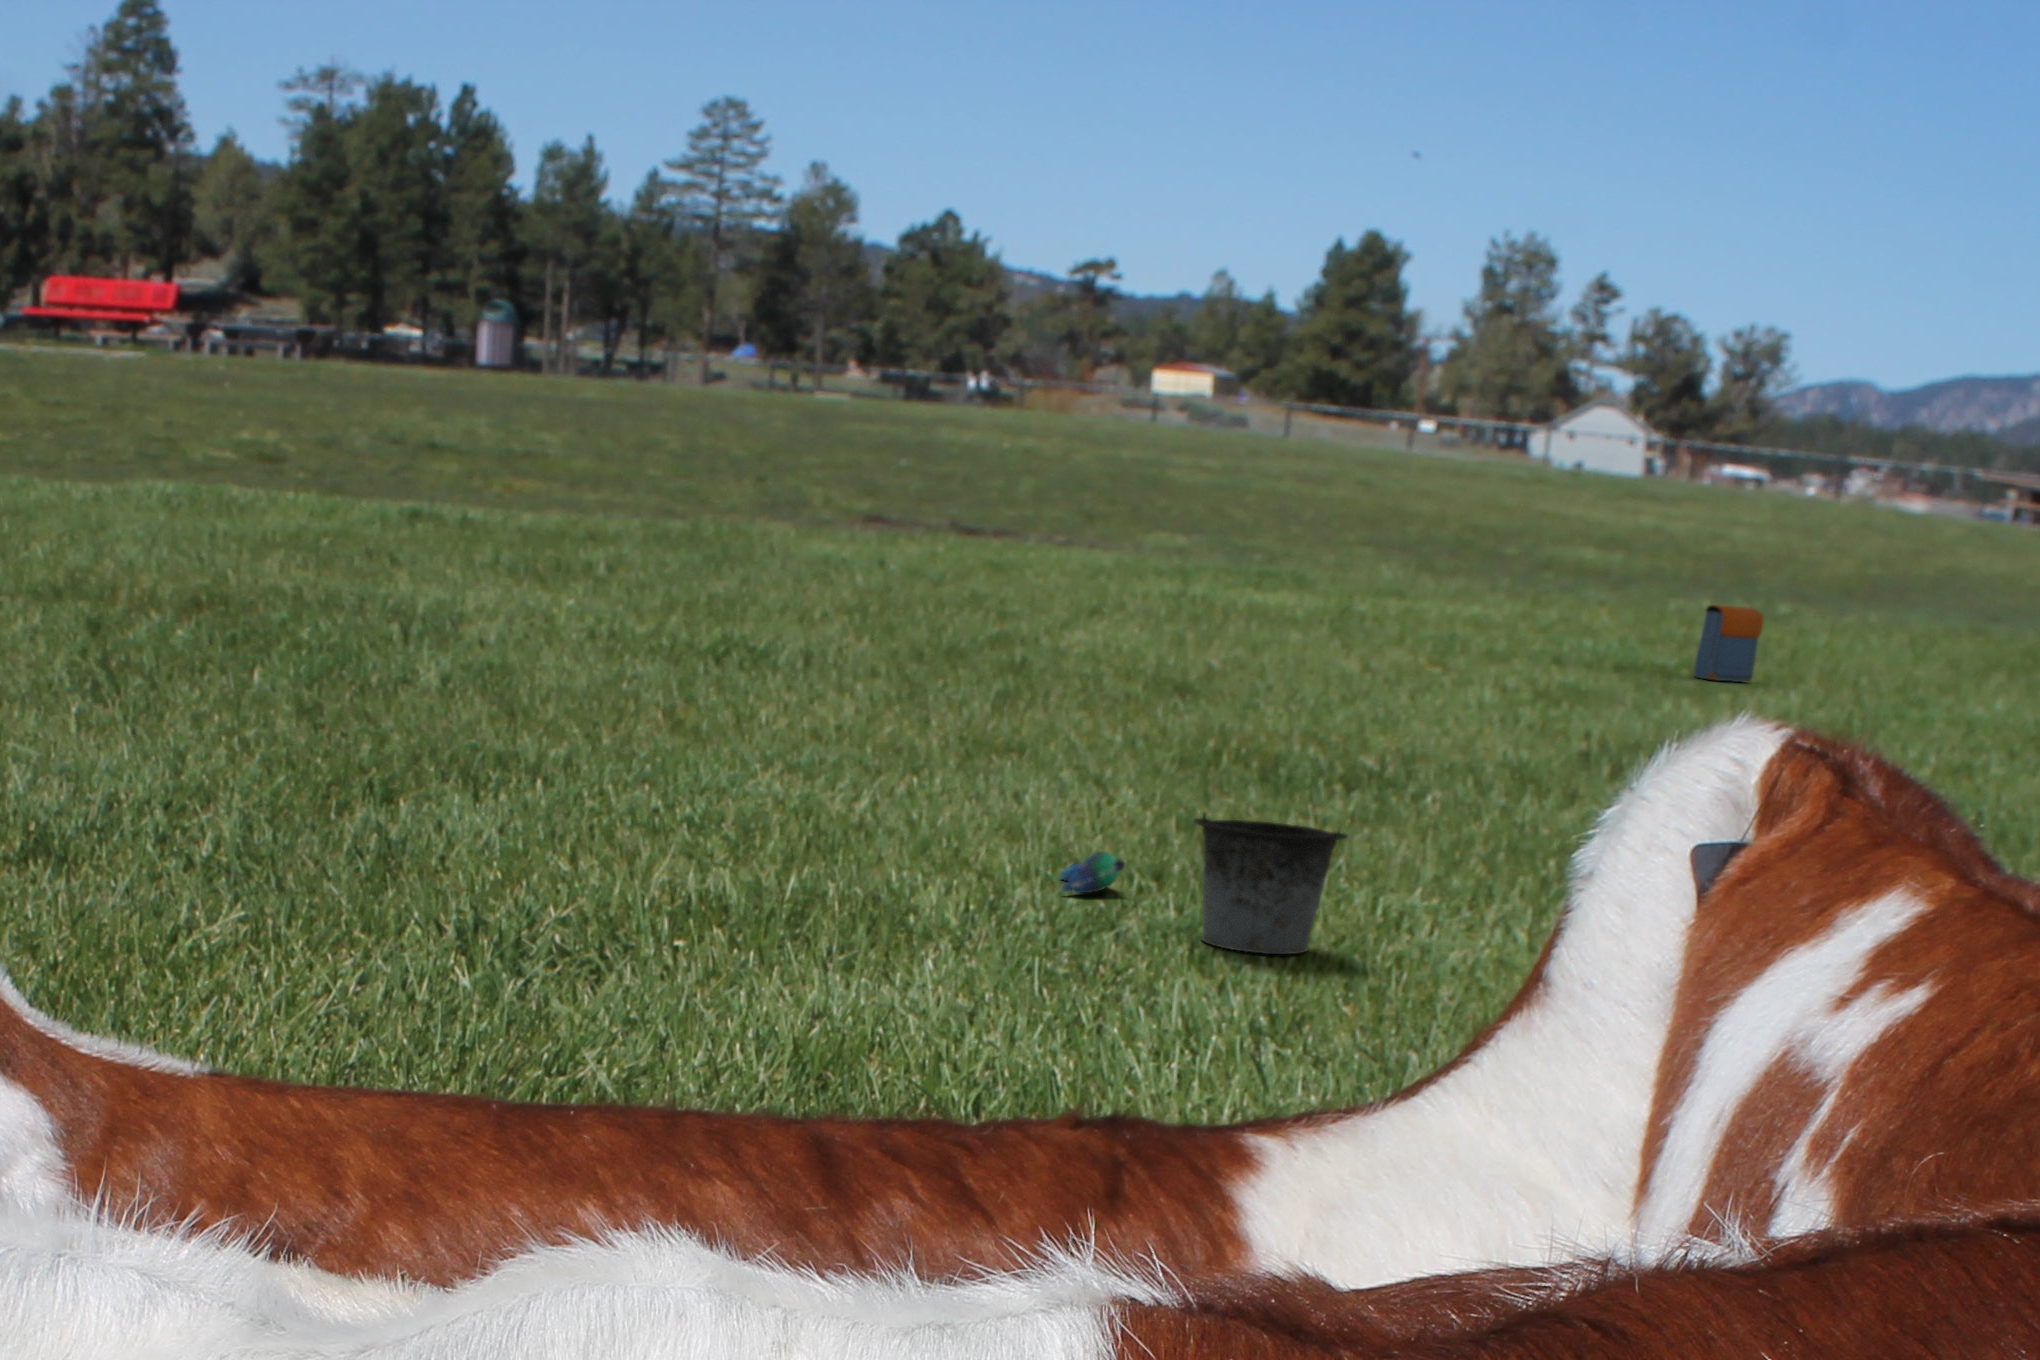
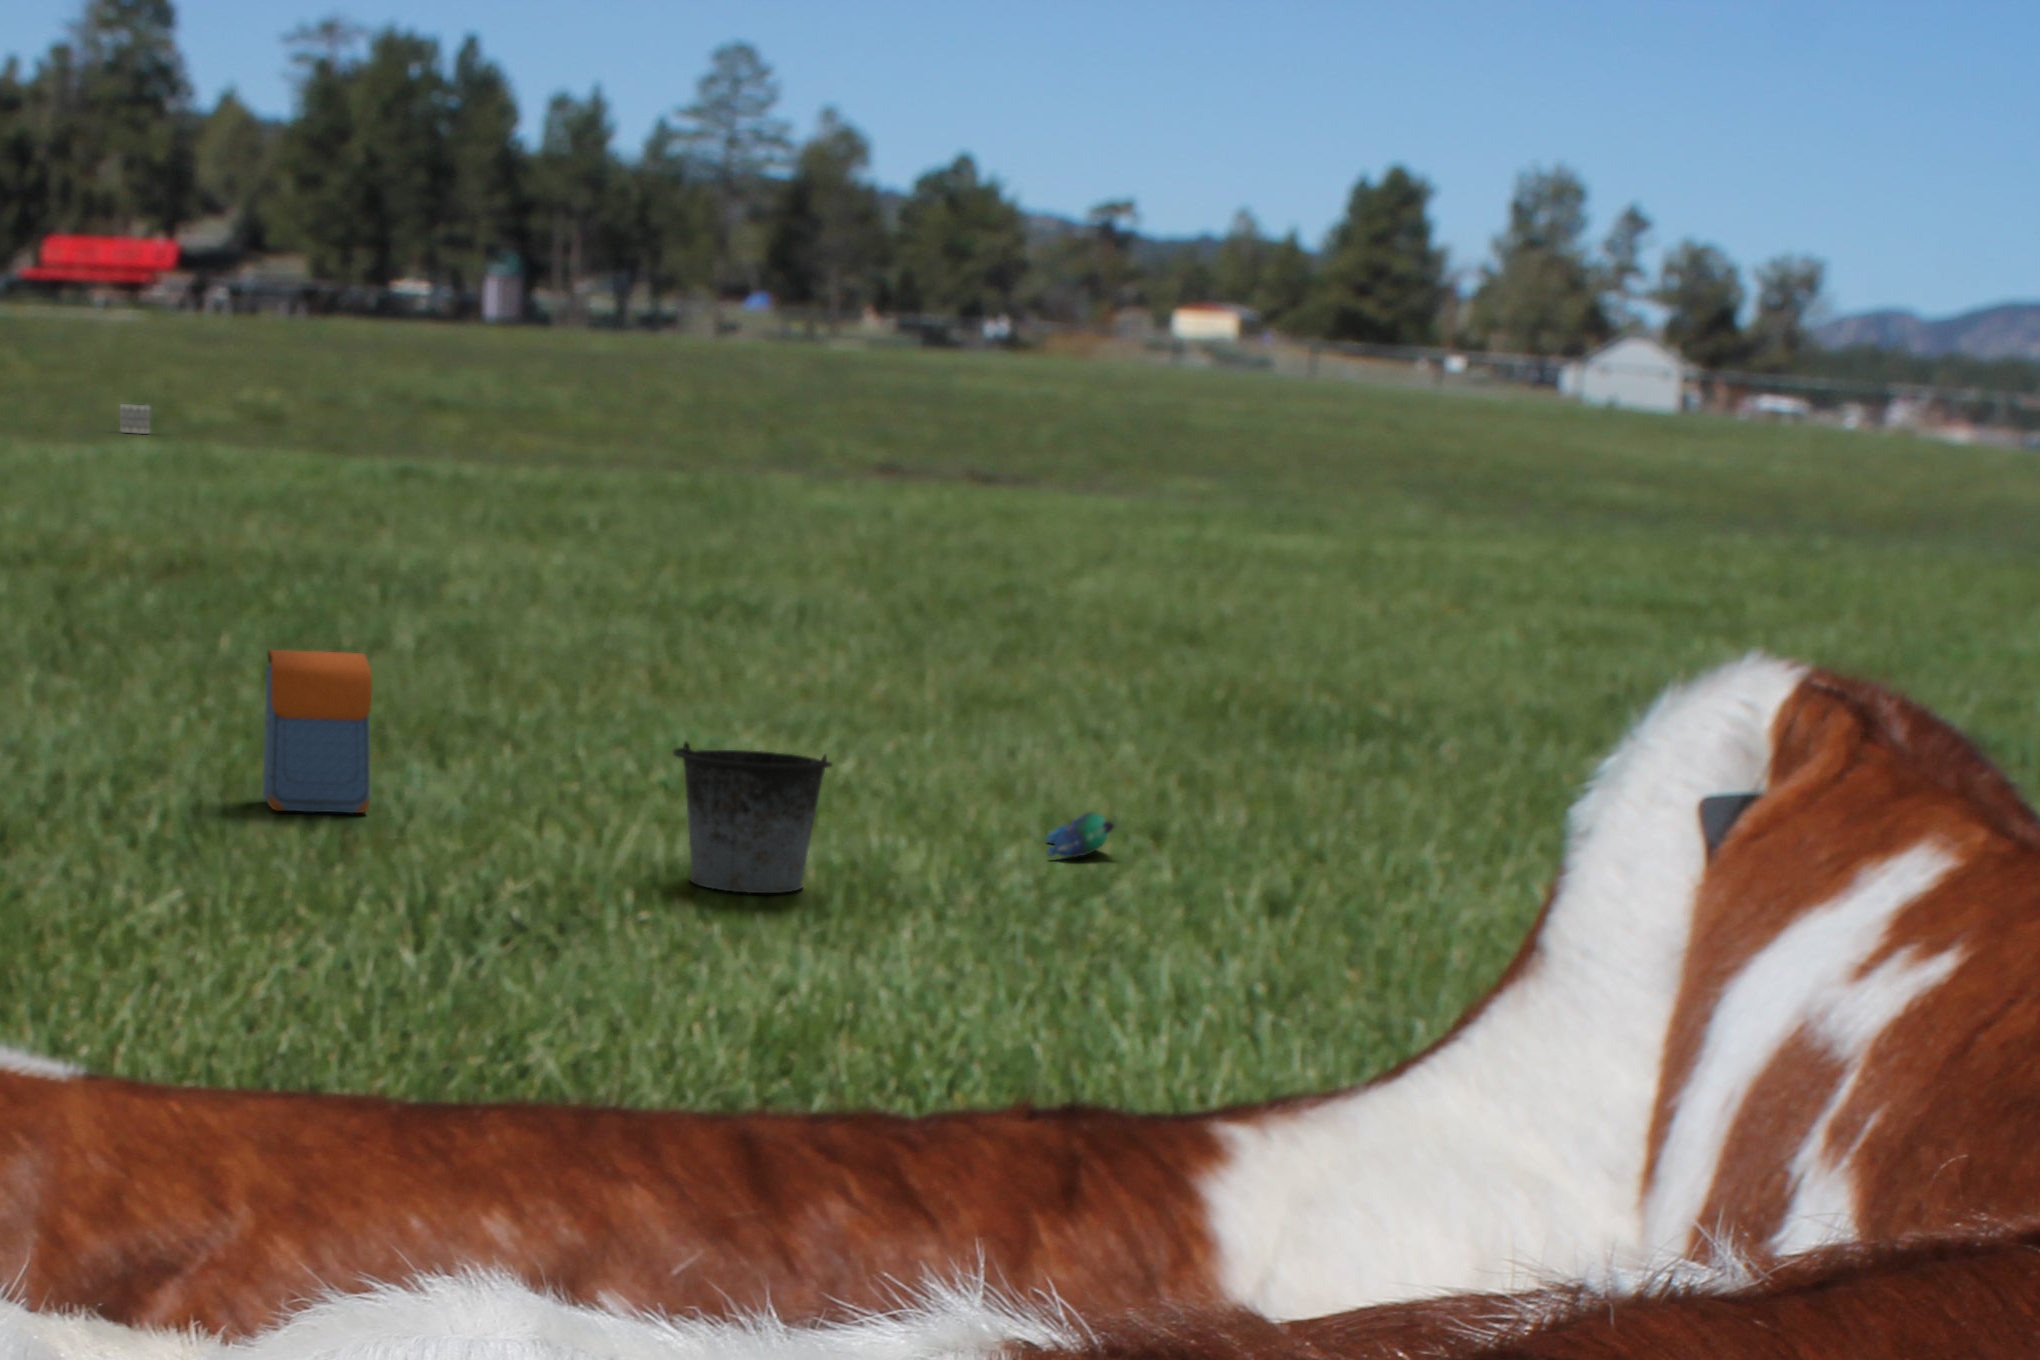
planter: none [146,443,176,472] -> present [120,404,151,434]
backpack: present [1694,605,1763,682] -> present [263,650,372,813]
bucket: present [1193,814,1347,954] -> present [673,742,832,893]

